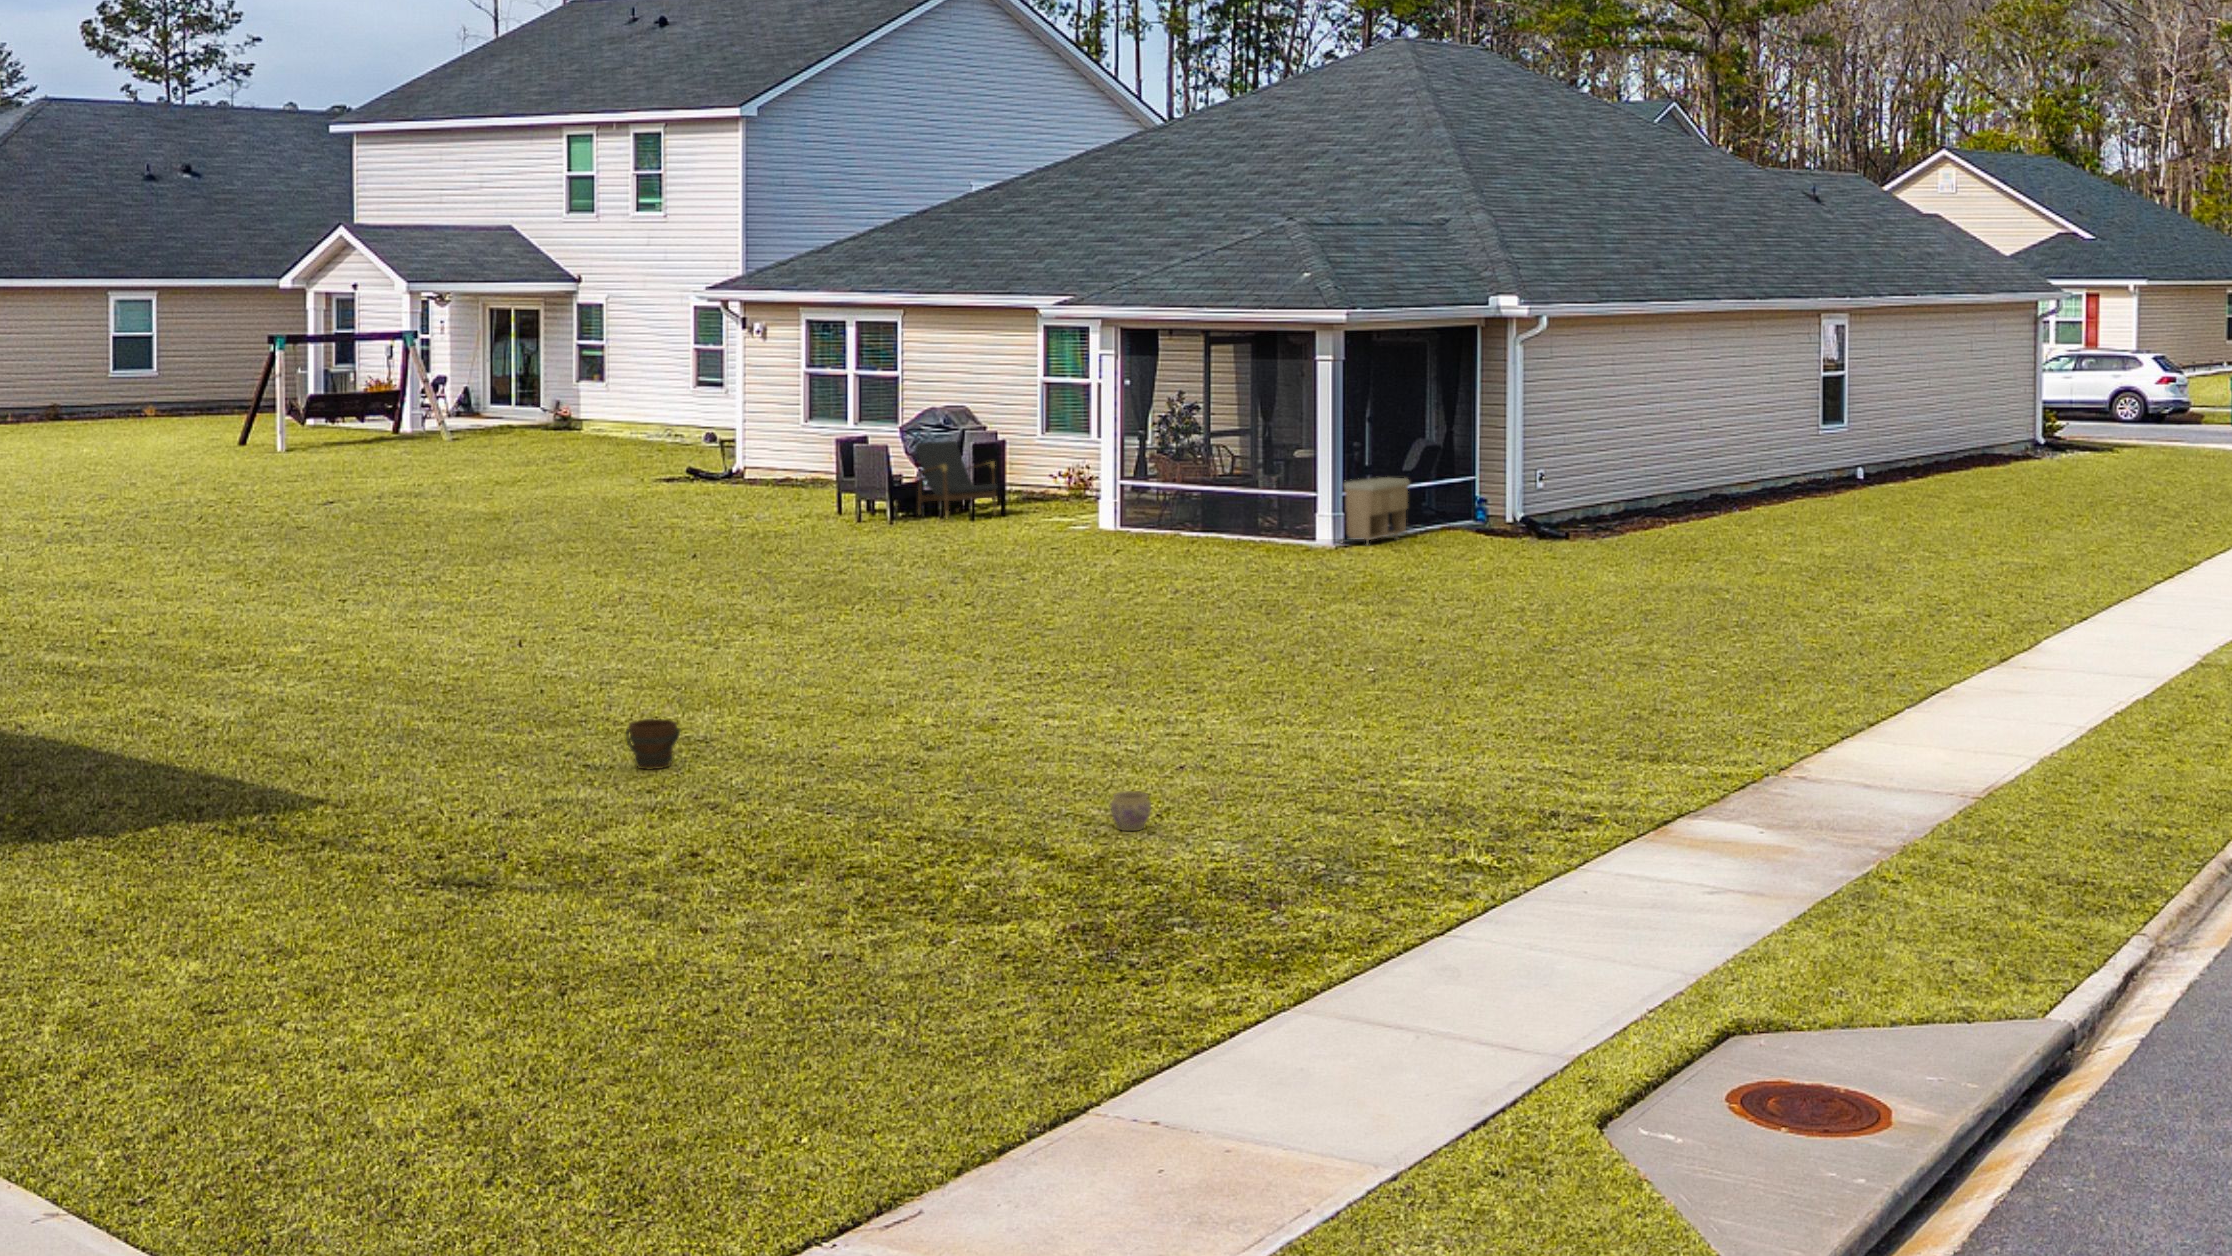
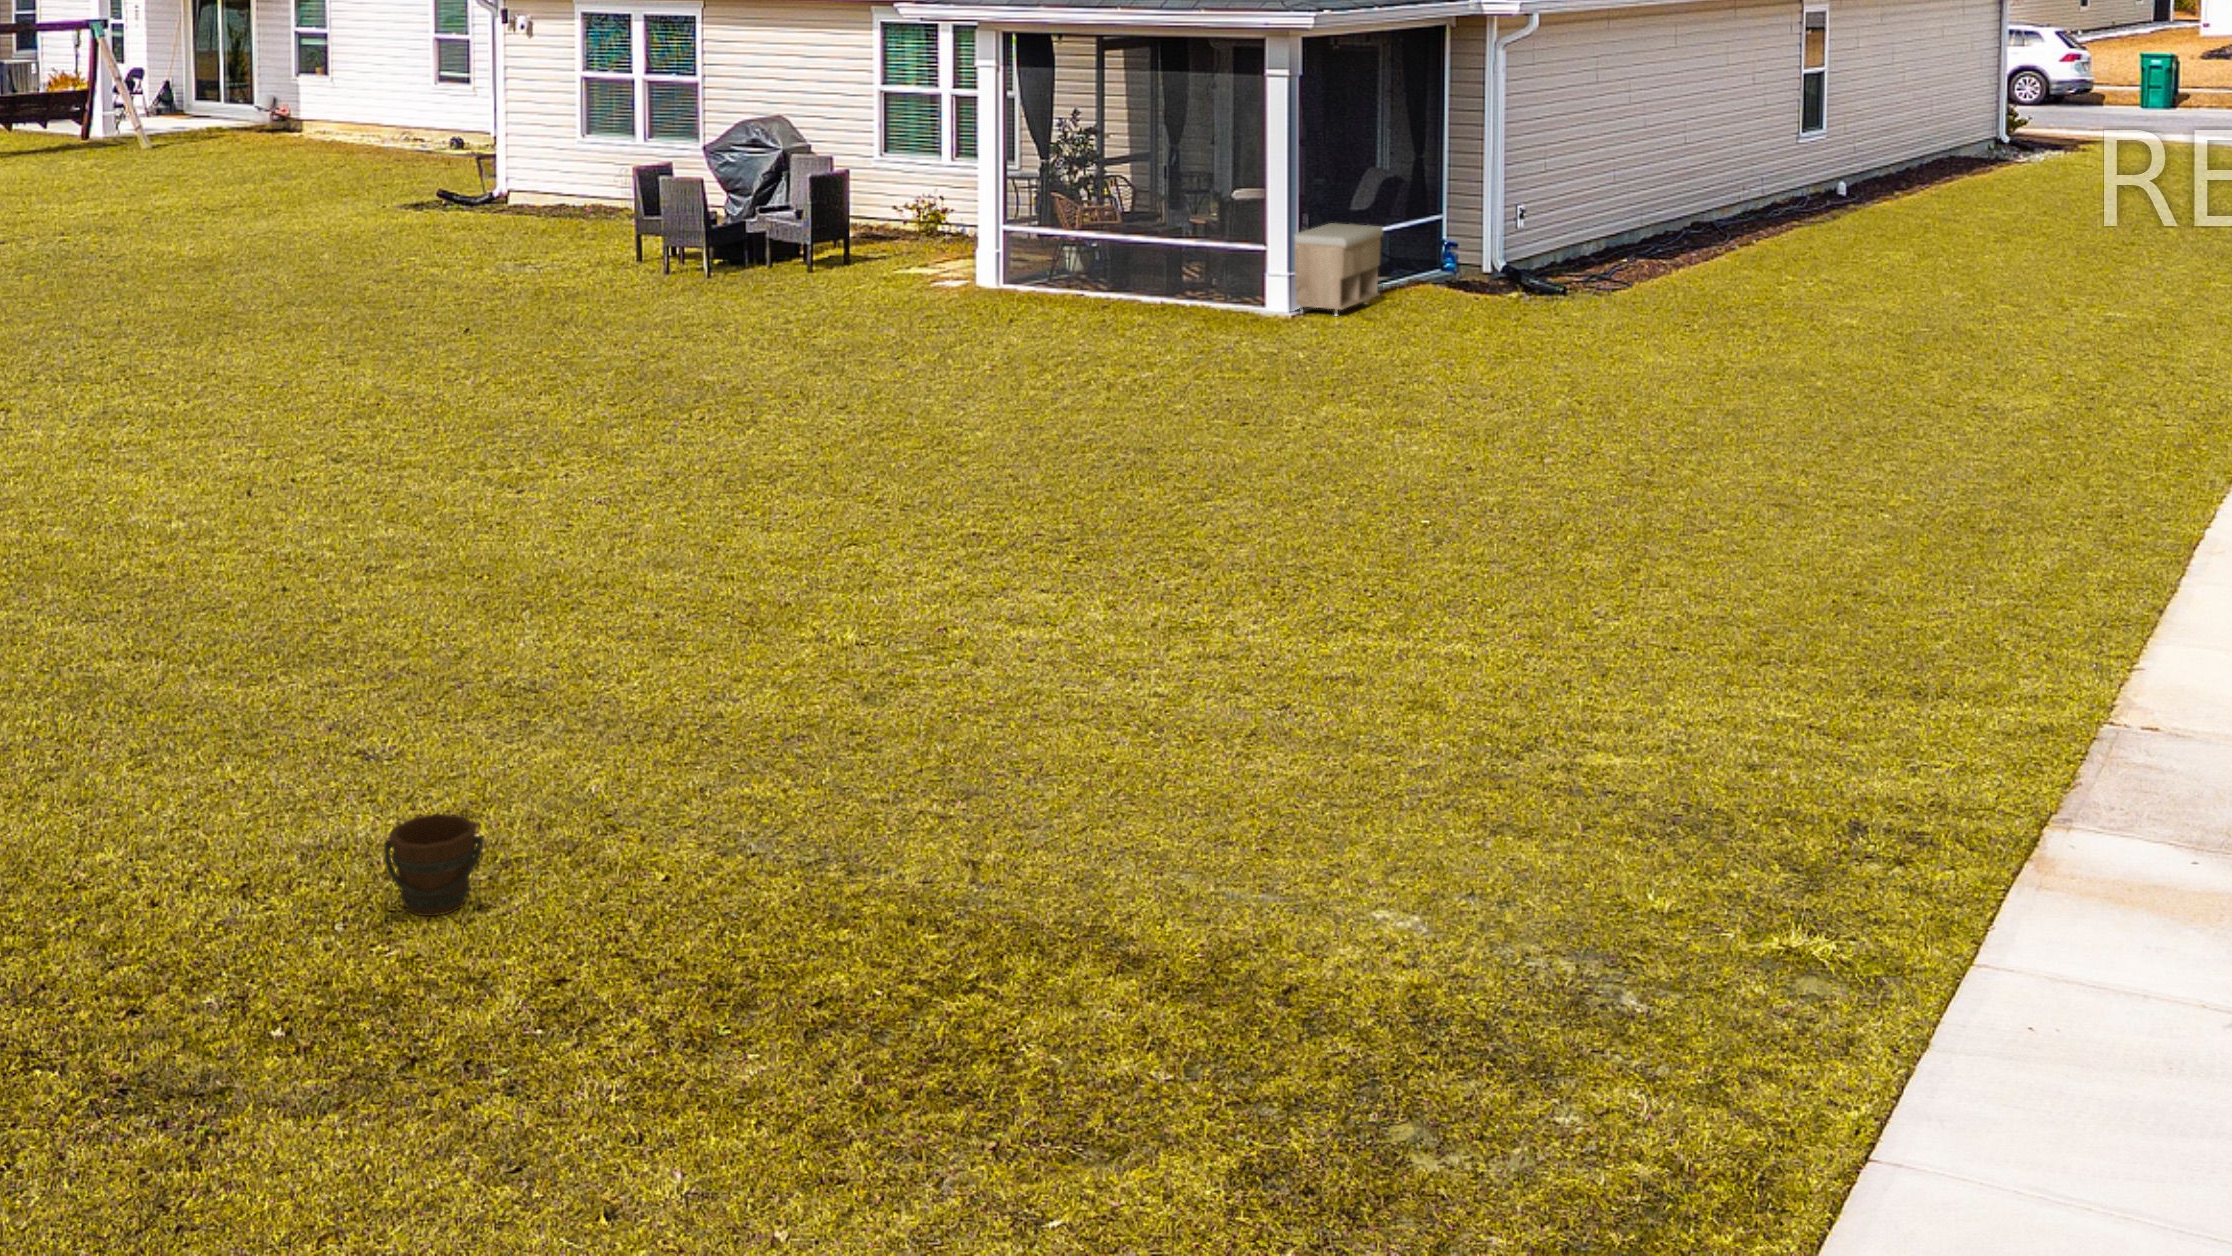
lounge chair: present [915,441,998,518] -> none [731,171,837,274]
planter: present [1111,791,1151,831] -> none [1353,1049,1433,1141]

